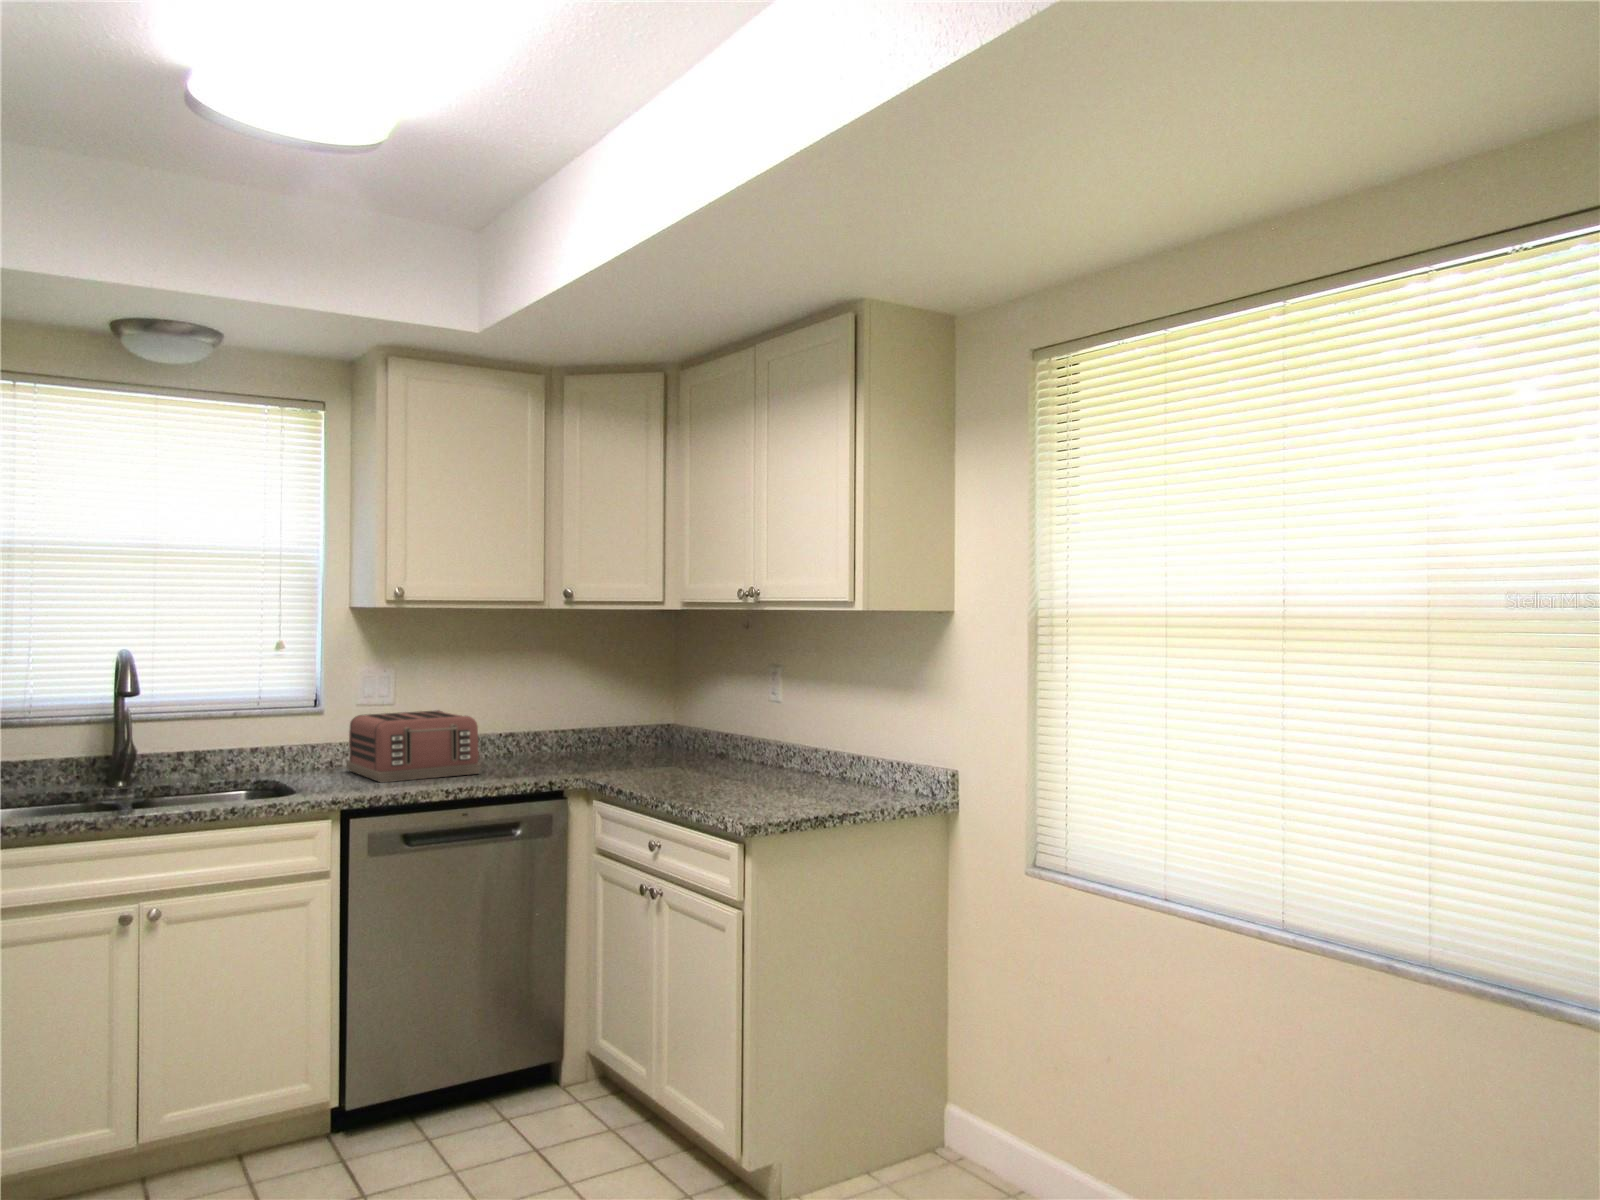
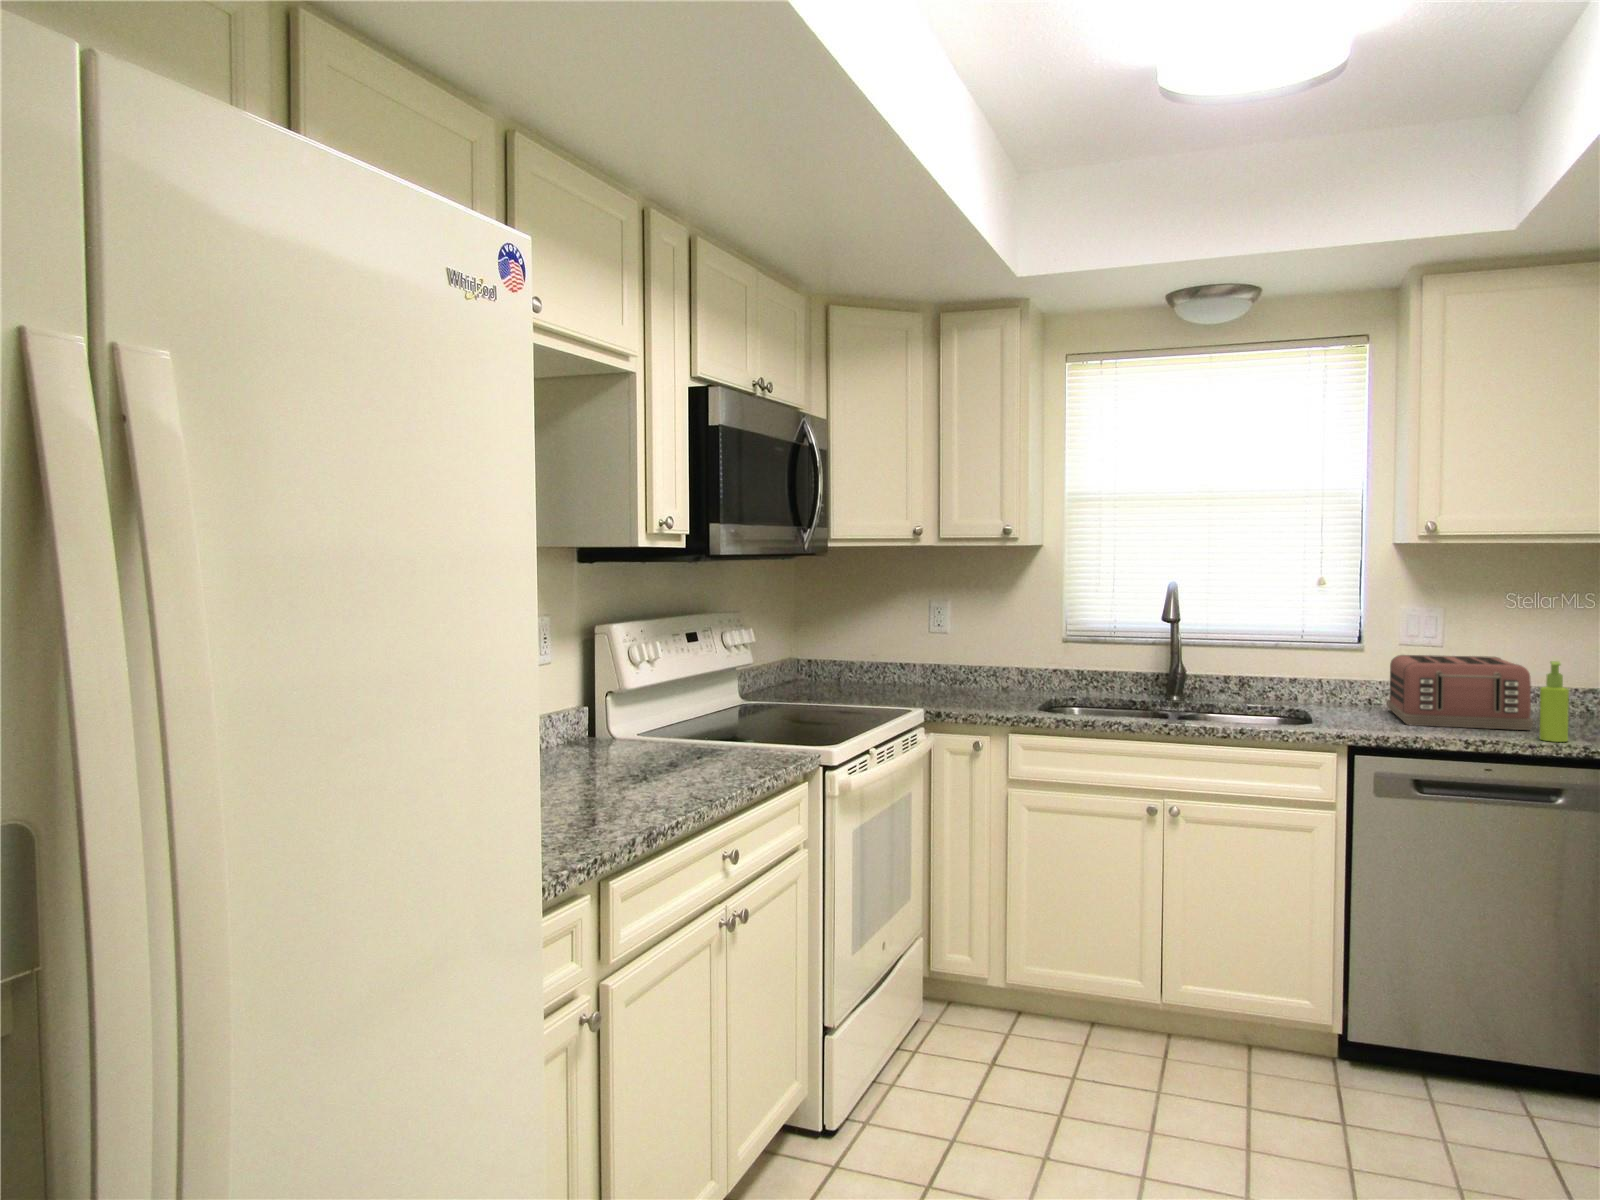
soap dispenser: none [493,710,515,781] -> present [1540,661,1569,742]

